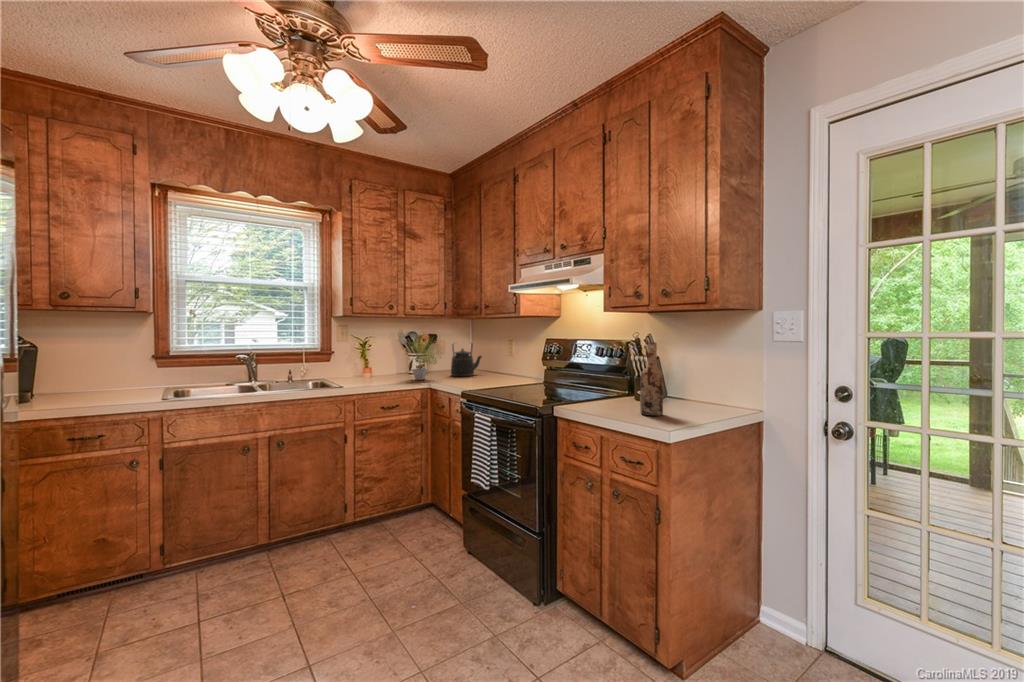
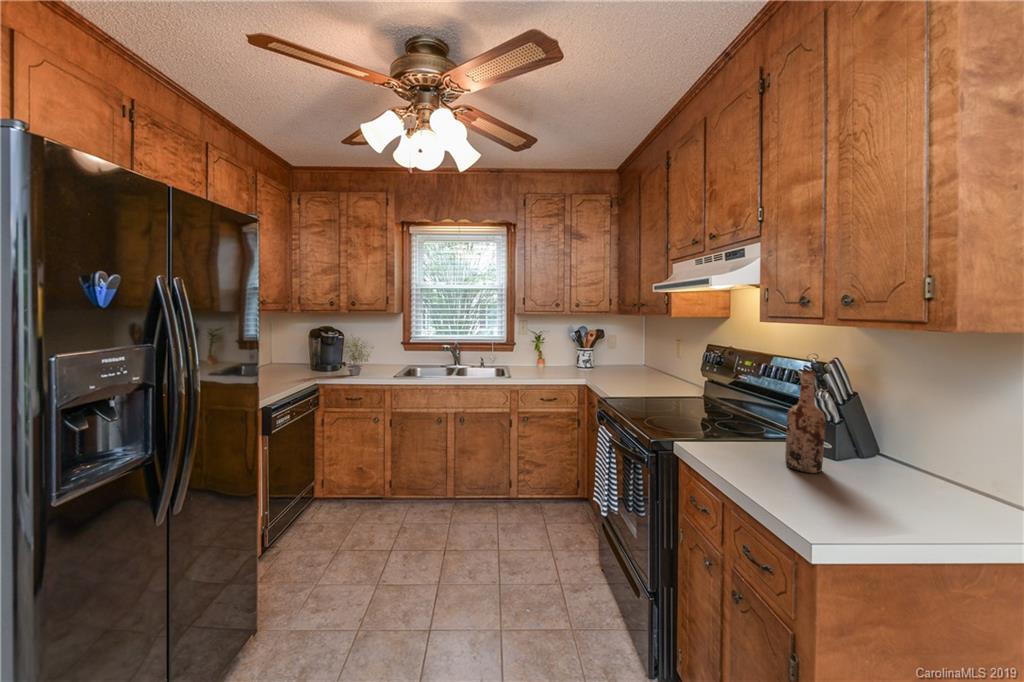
potted plant: present [409,338,441,380] -> present [345,338,373,375]
kettle: present [451,343,482,376] -> none [615,338,648,371]

